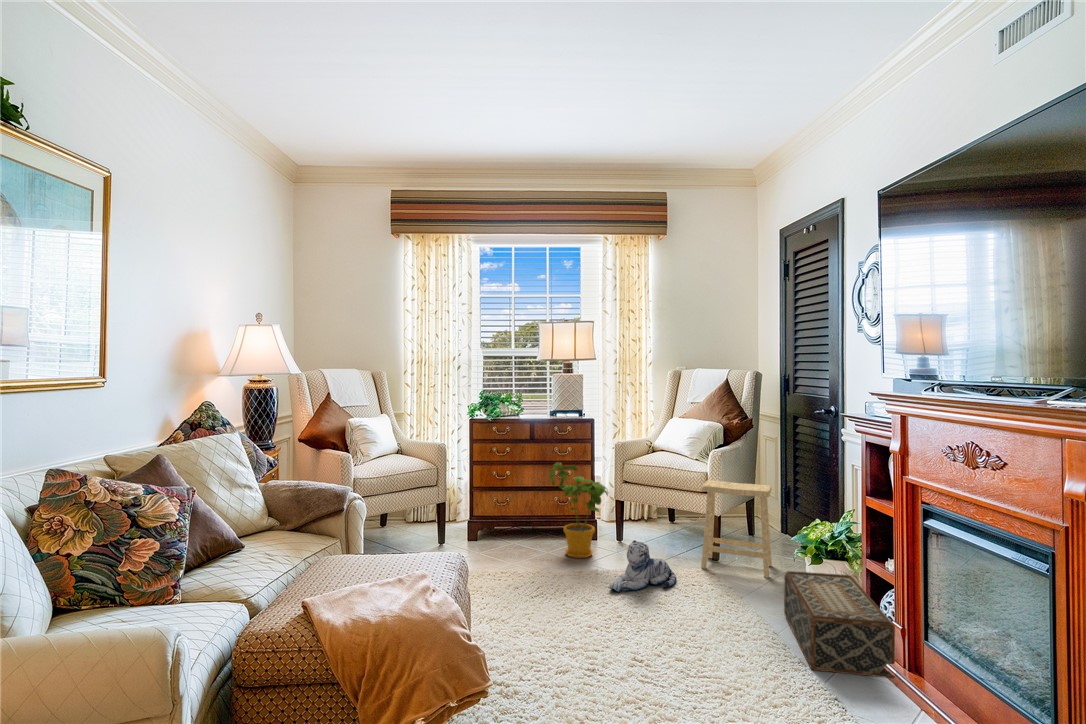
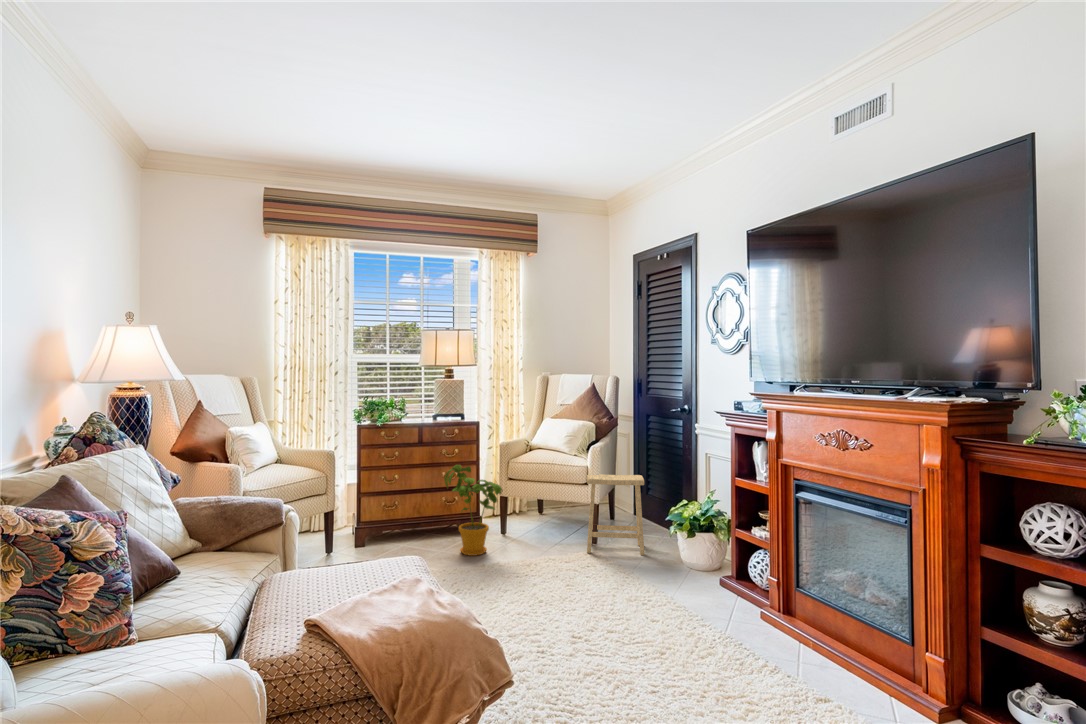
plush toy: present [610,540,676,592] -> none [519,532,573,581]
woven basket: present [784,571,895,678] -> none [672,544,771,624]

